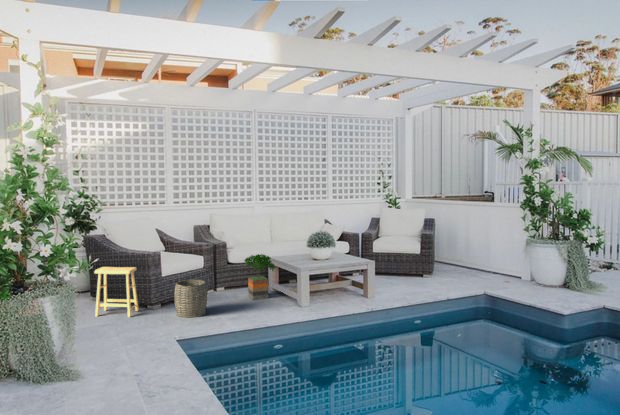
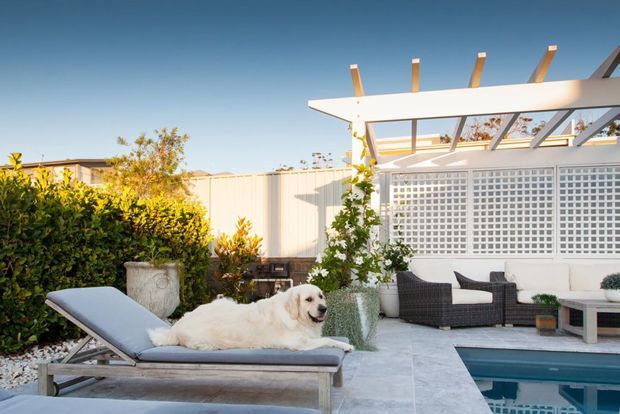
footstool: present [94,267,139,317] -> none [401,292,435,334]
woven basket: present [174,280,207,318] -> none [463,308,492,340]

